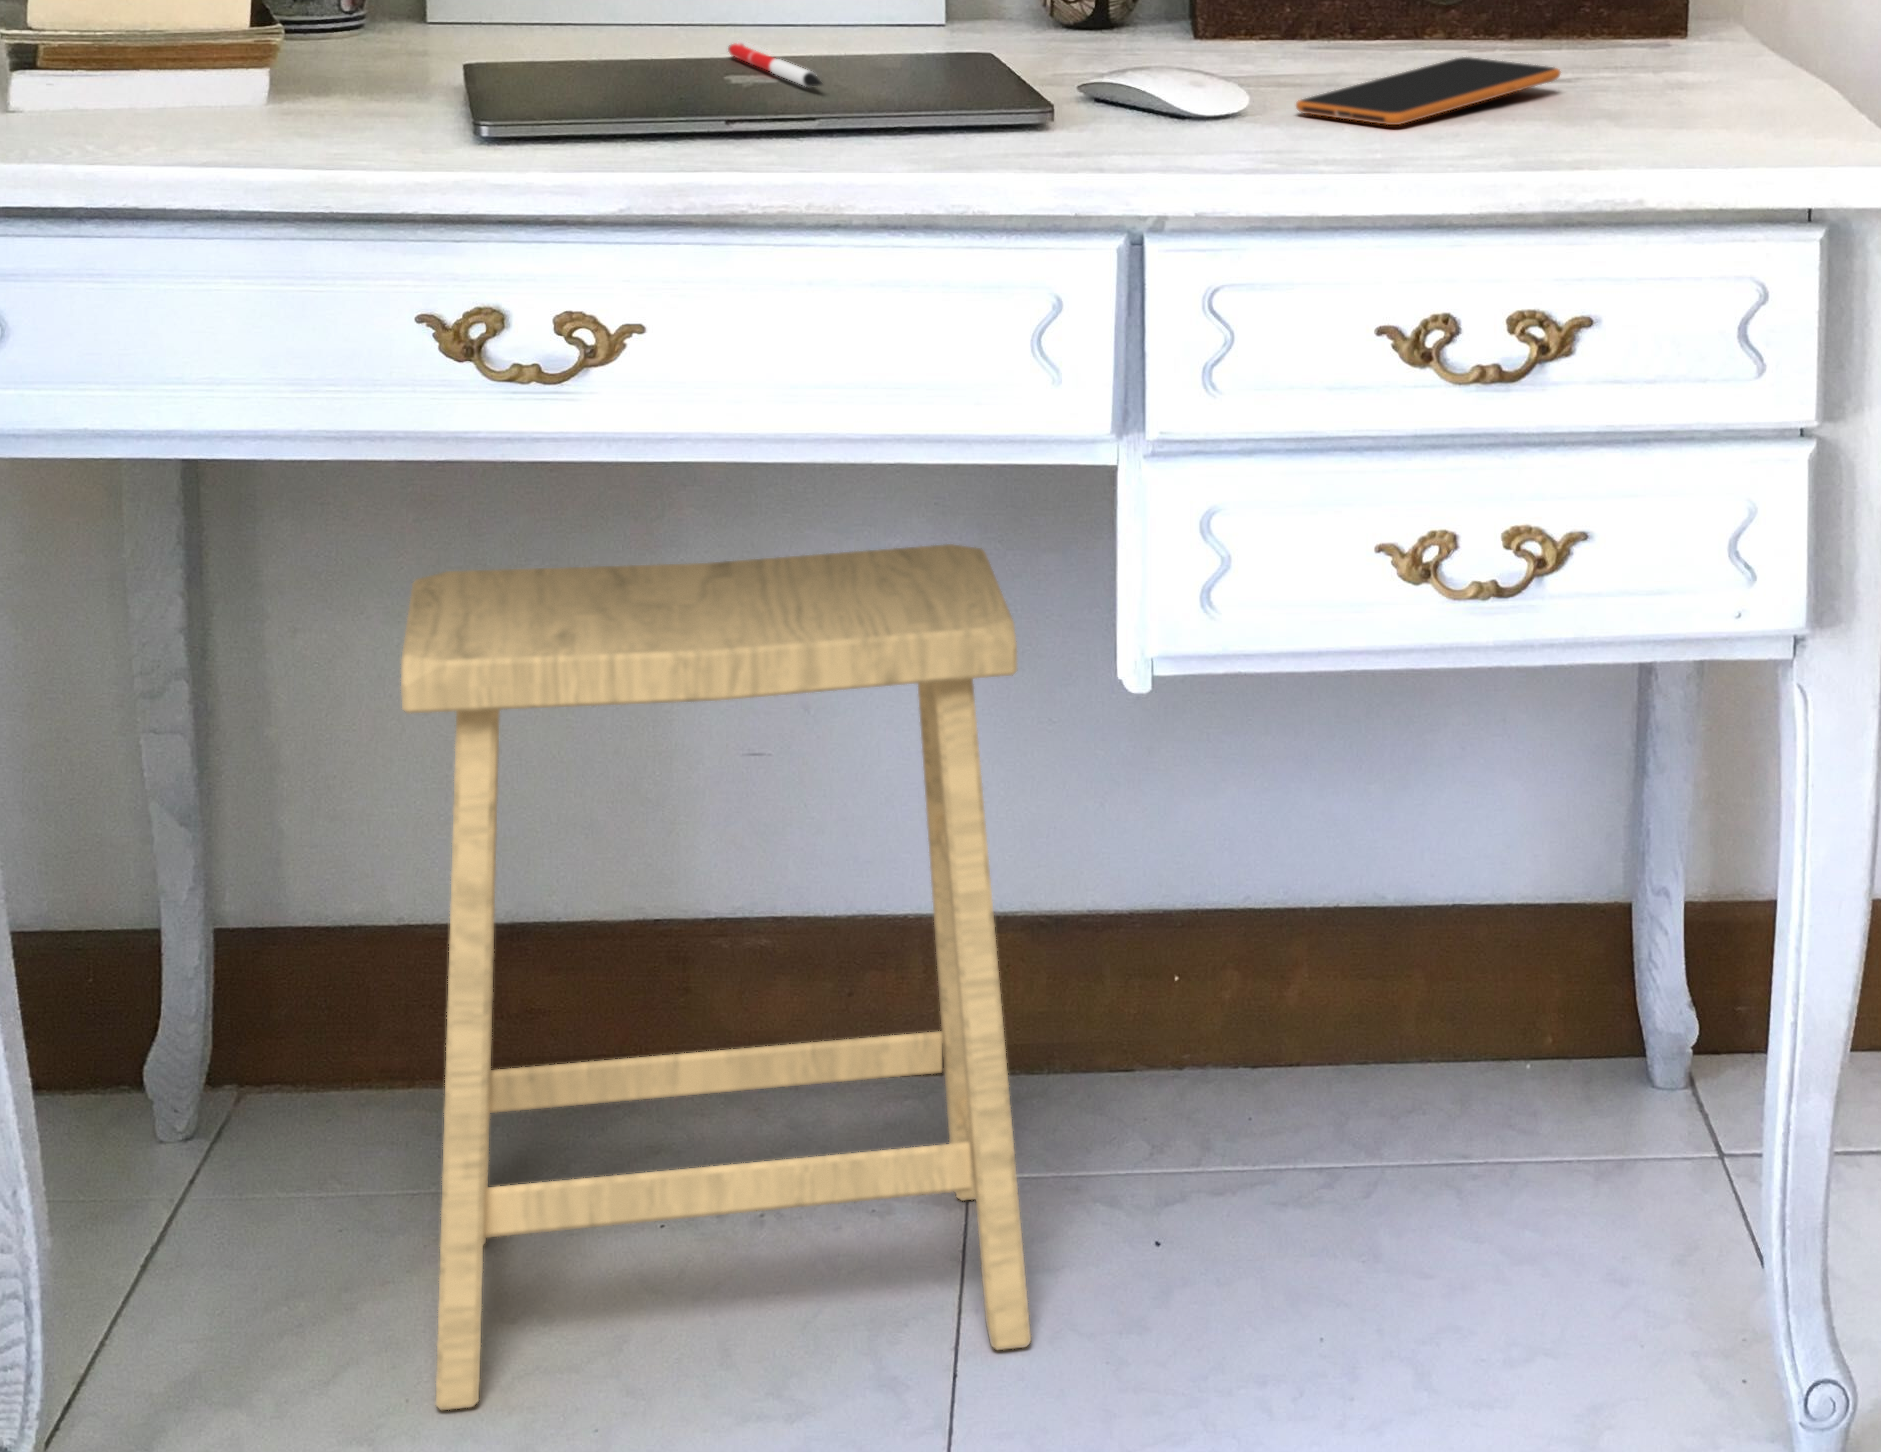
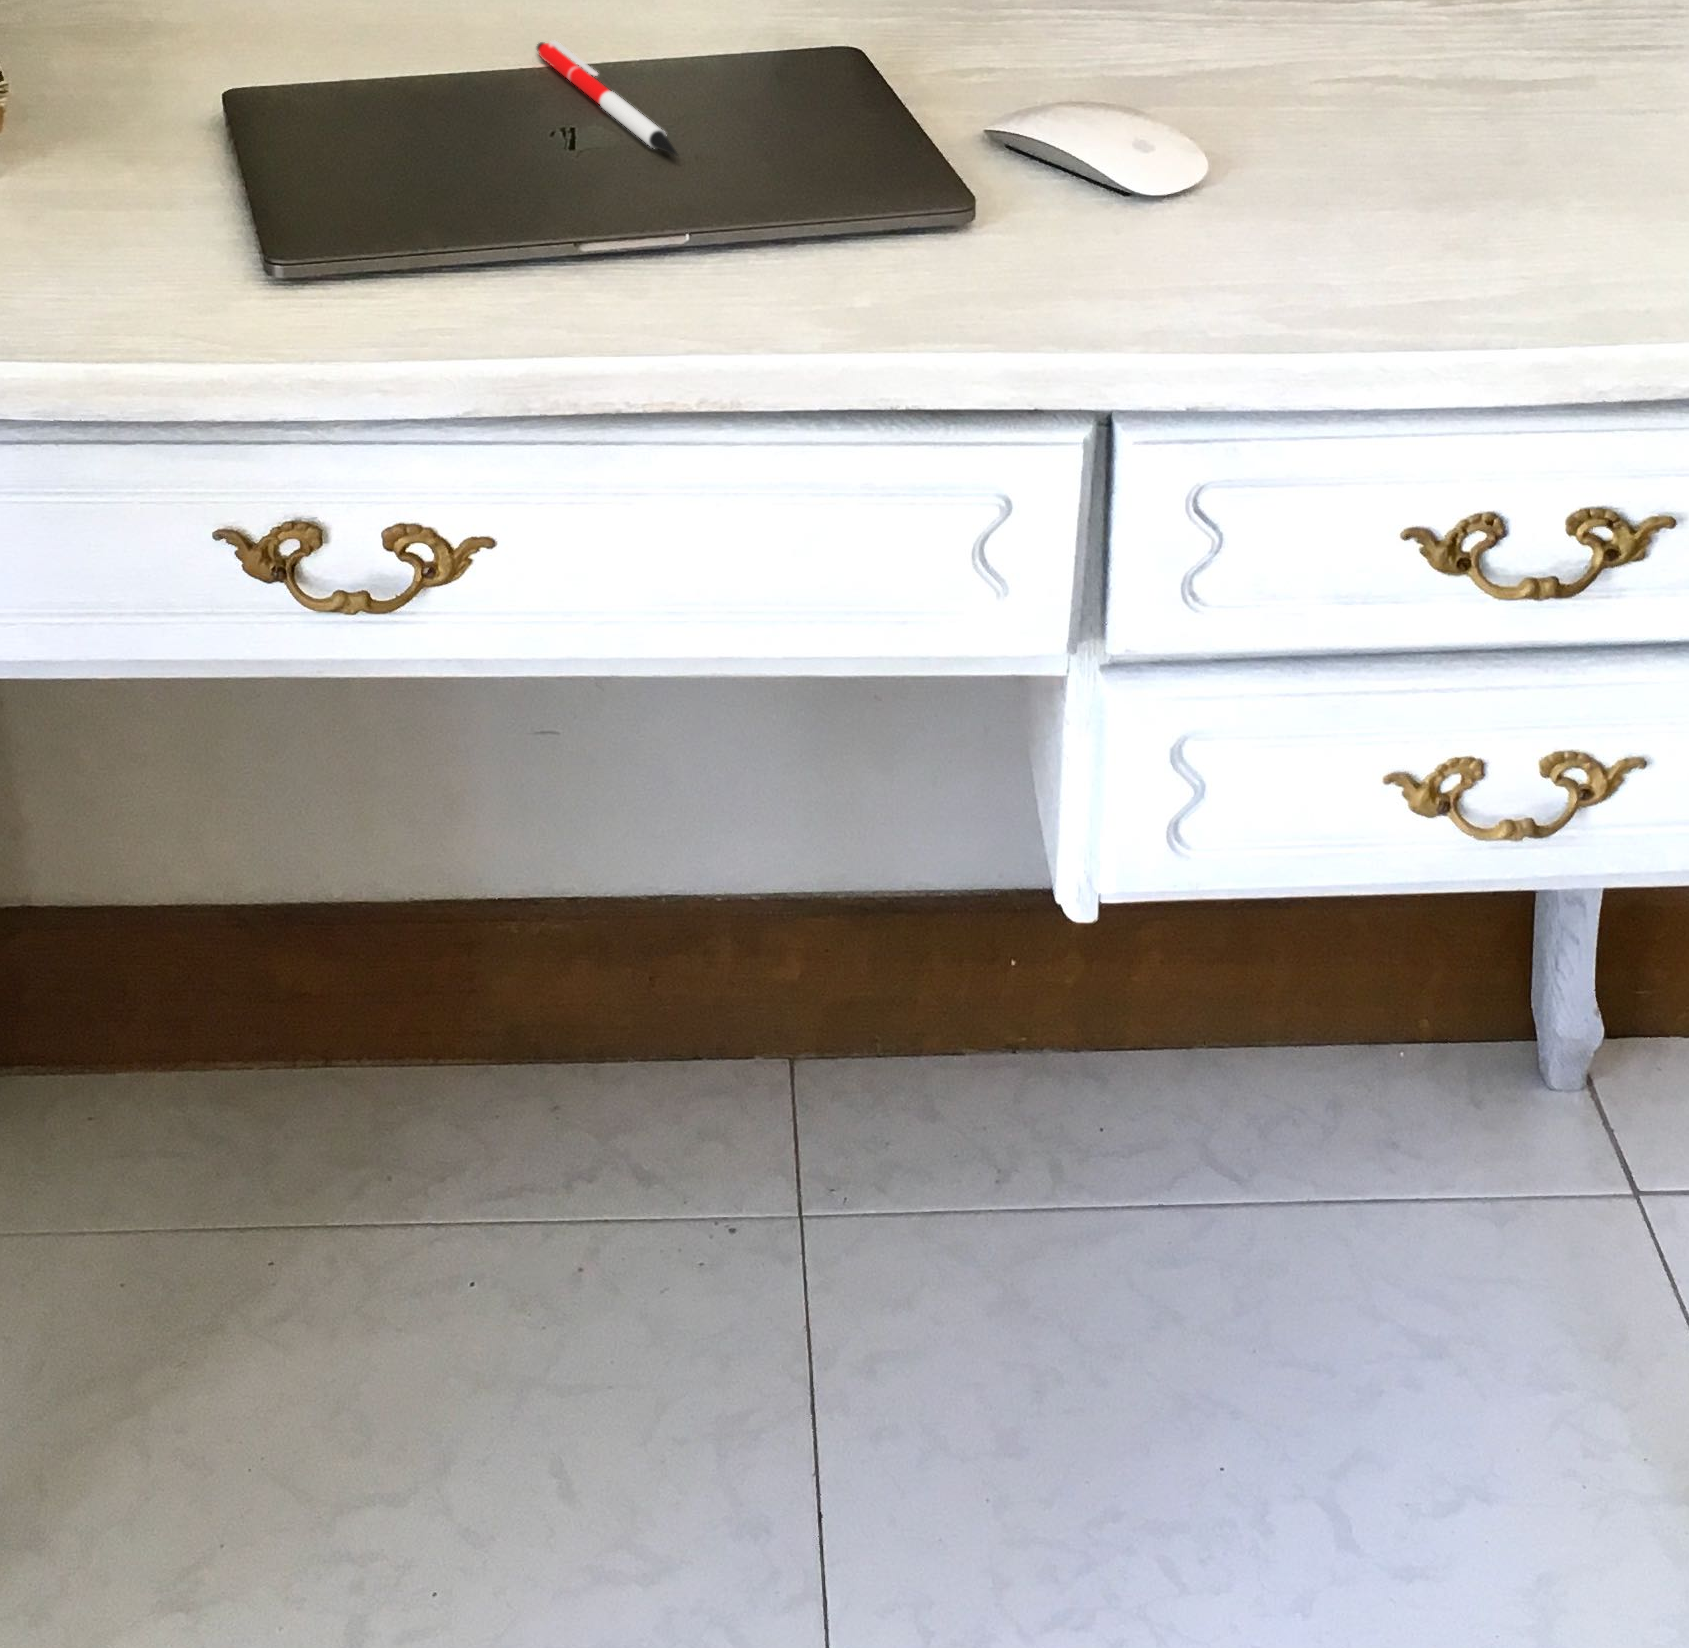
smartphone: present [1296,57,1560,125] -> none [1290,85,1610,251]
footstool: present [401,544,1031,1410] -> none [179,589,901,1564]

